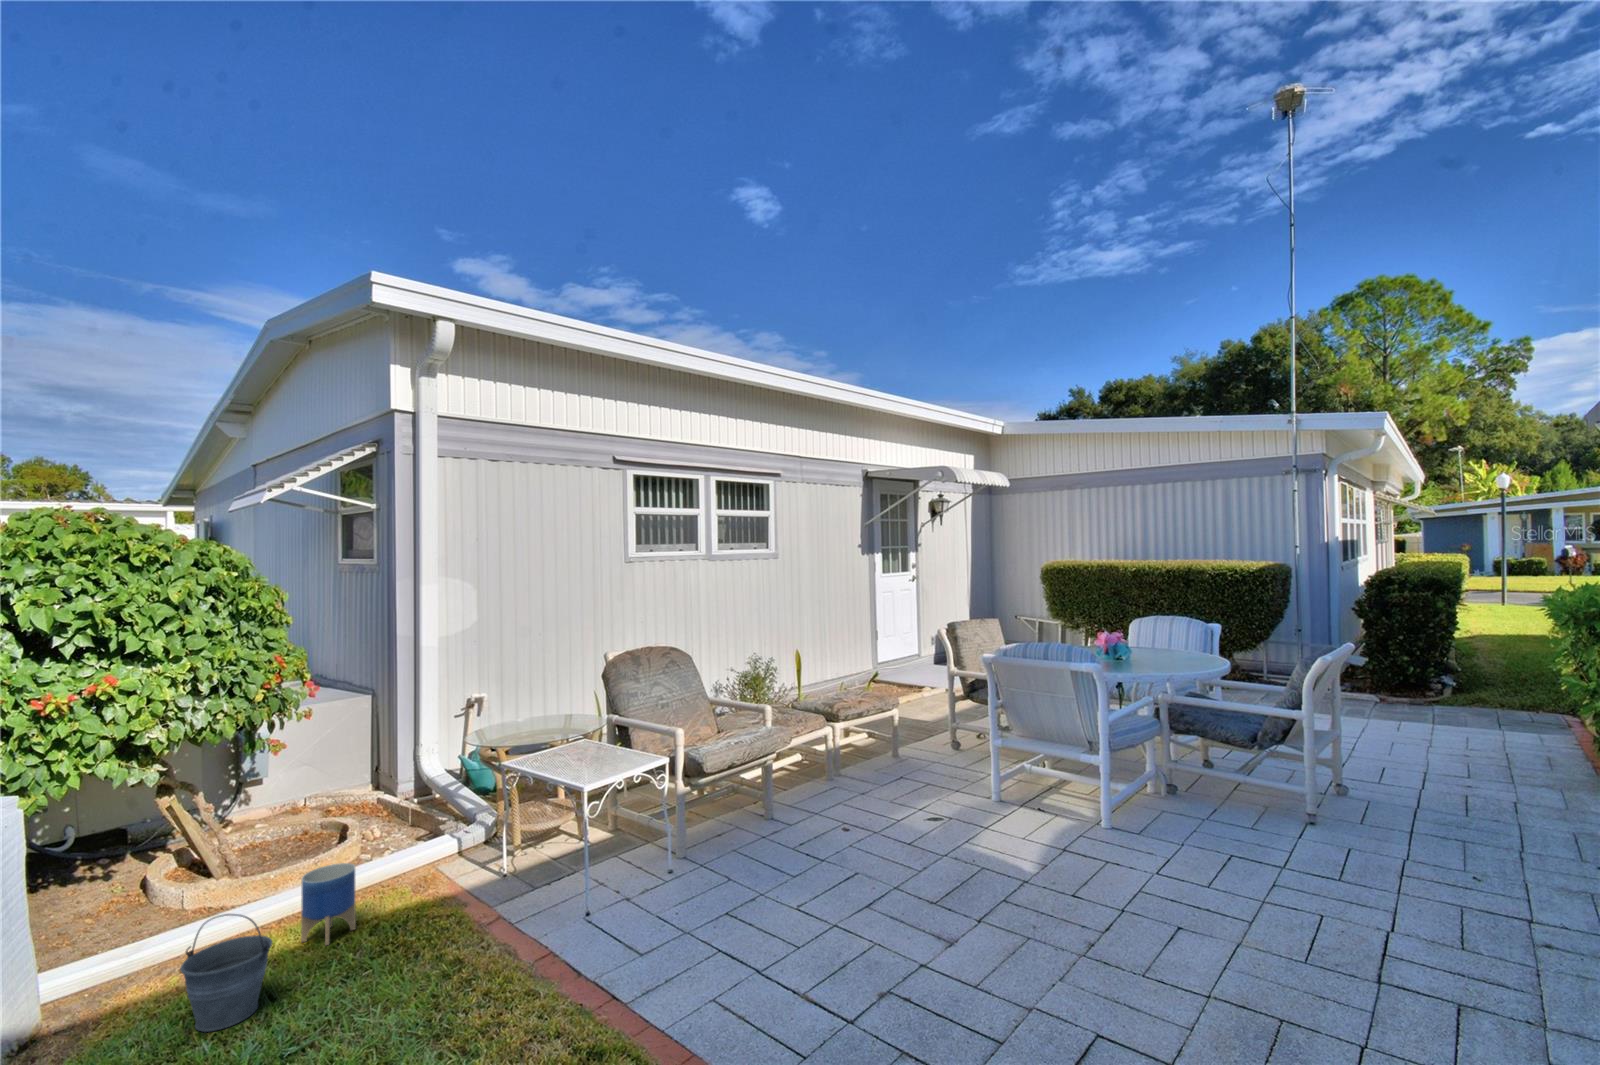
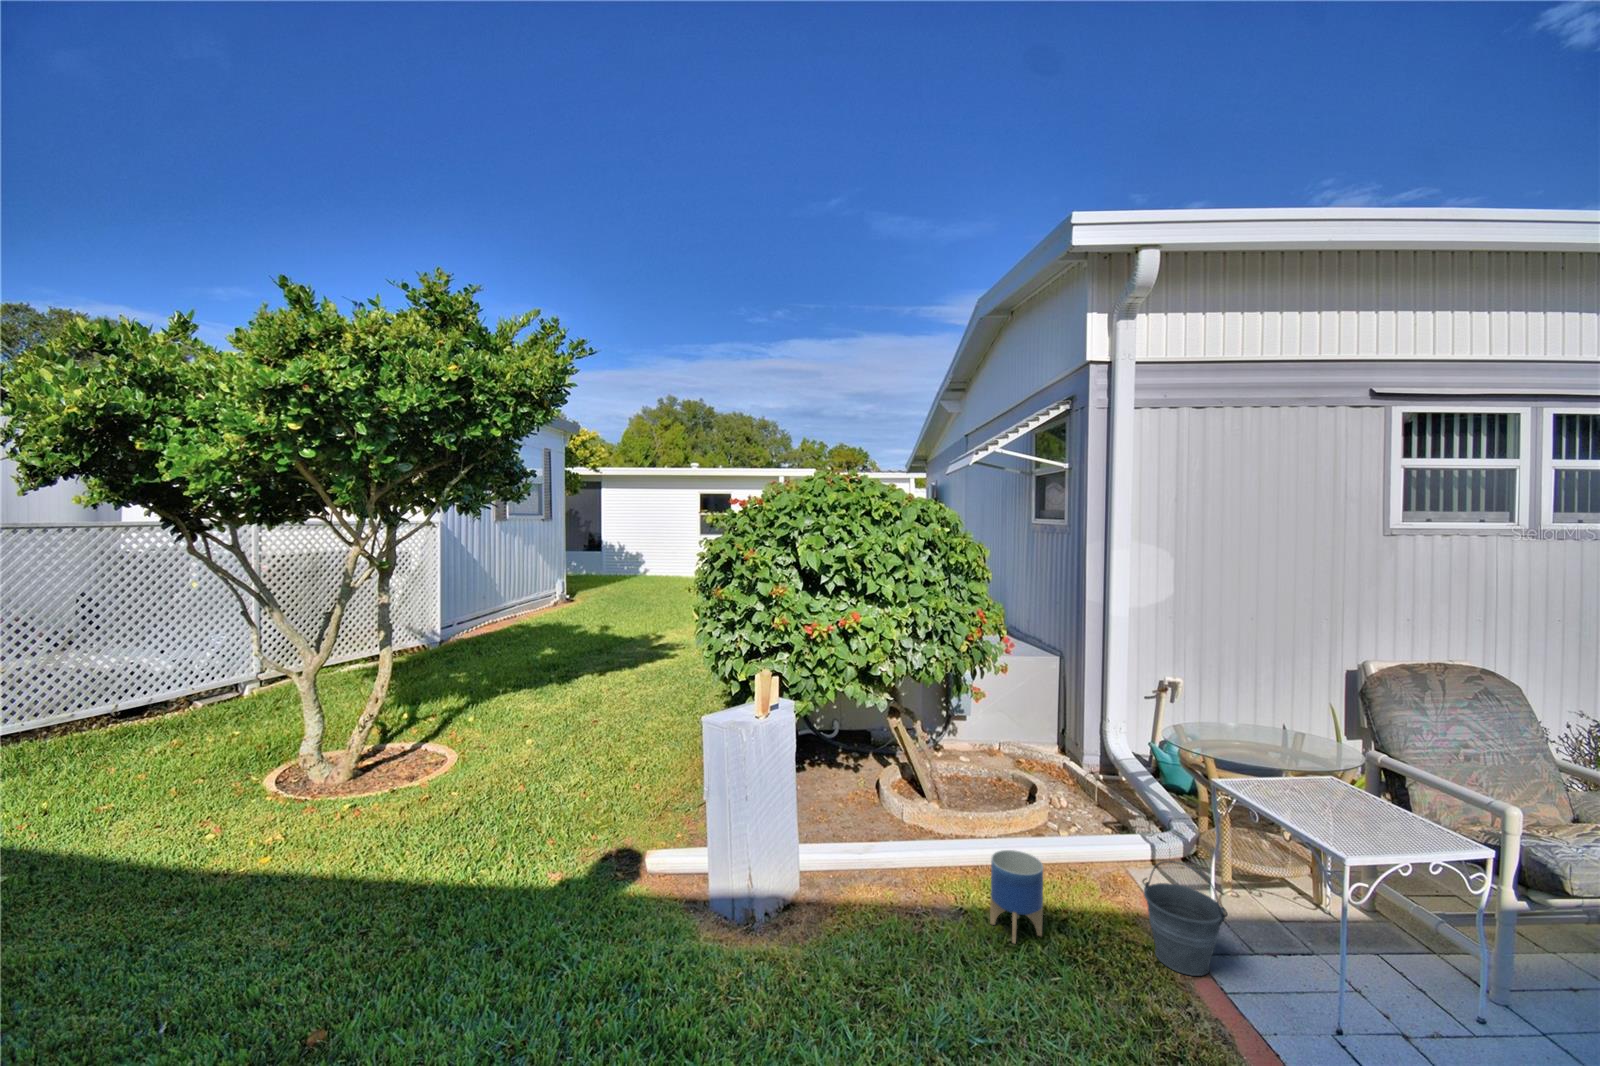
bucket: present [180,914,272,1032] -> present [1142,861,1228,976]

